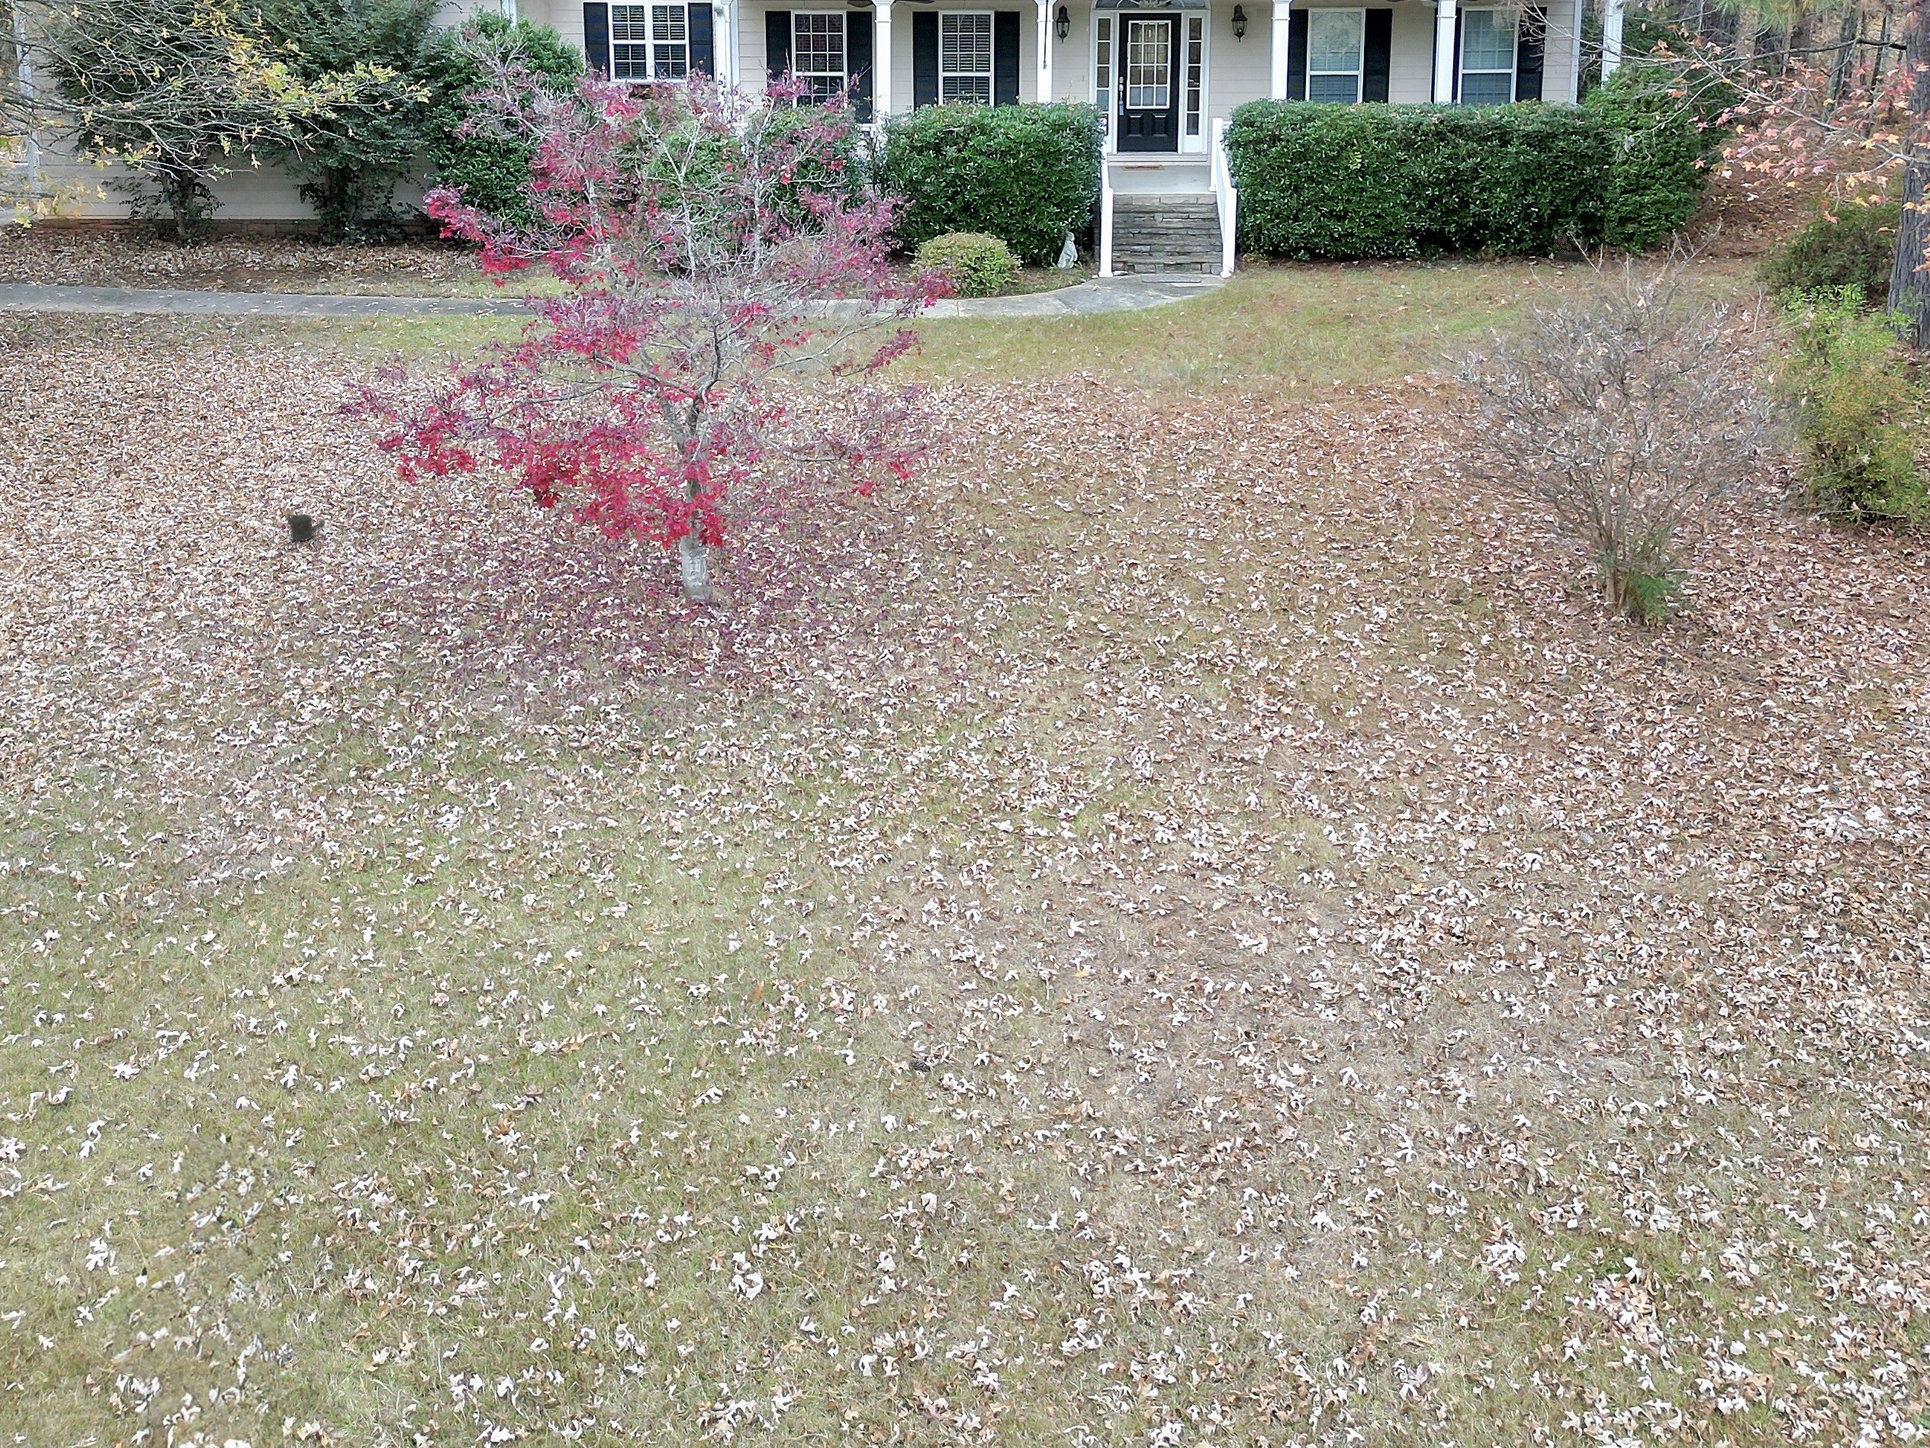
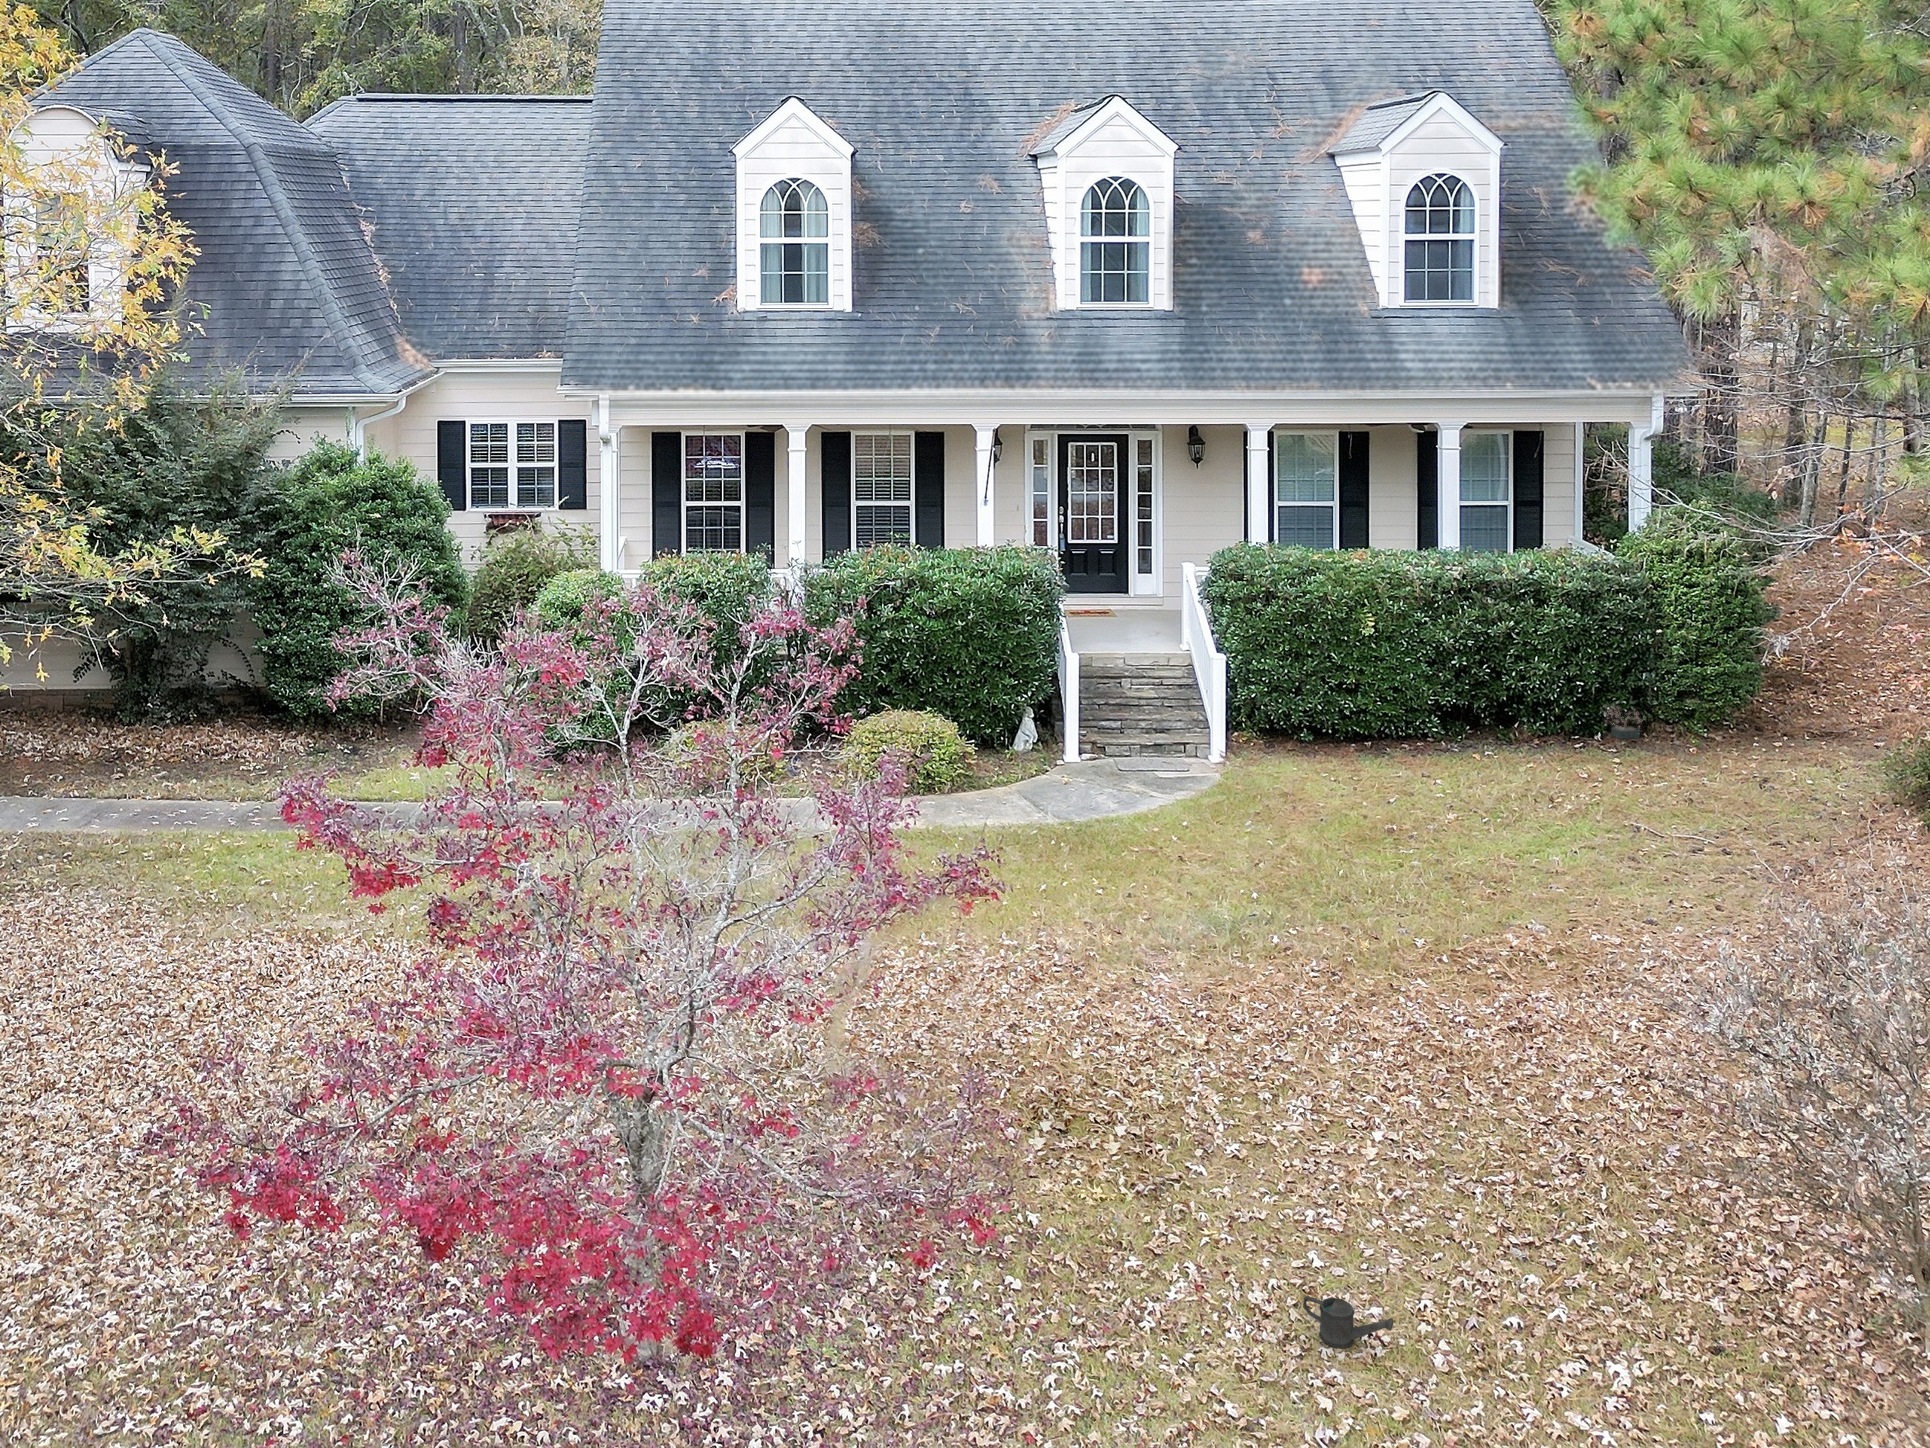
watering can: present [287,513,325,541] -> present [1304,1296,1393,1348]

